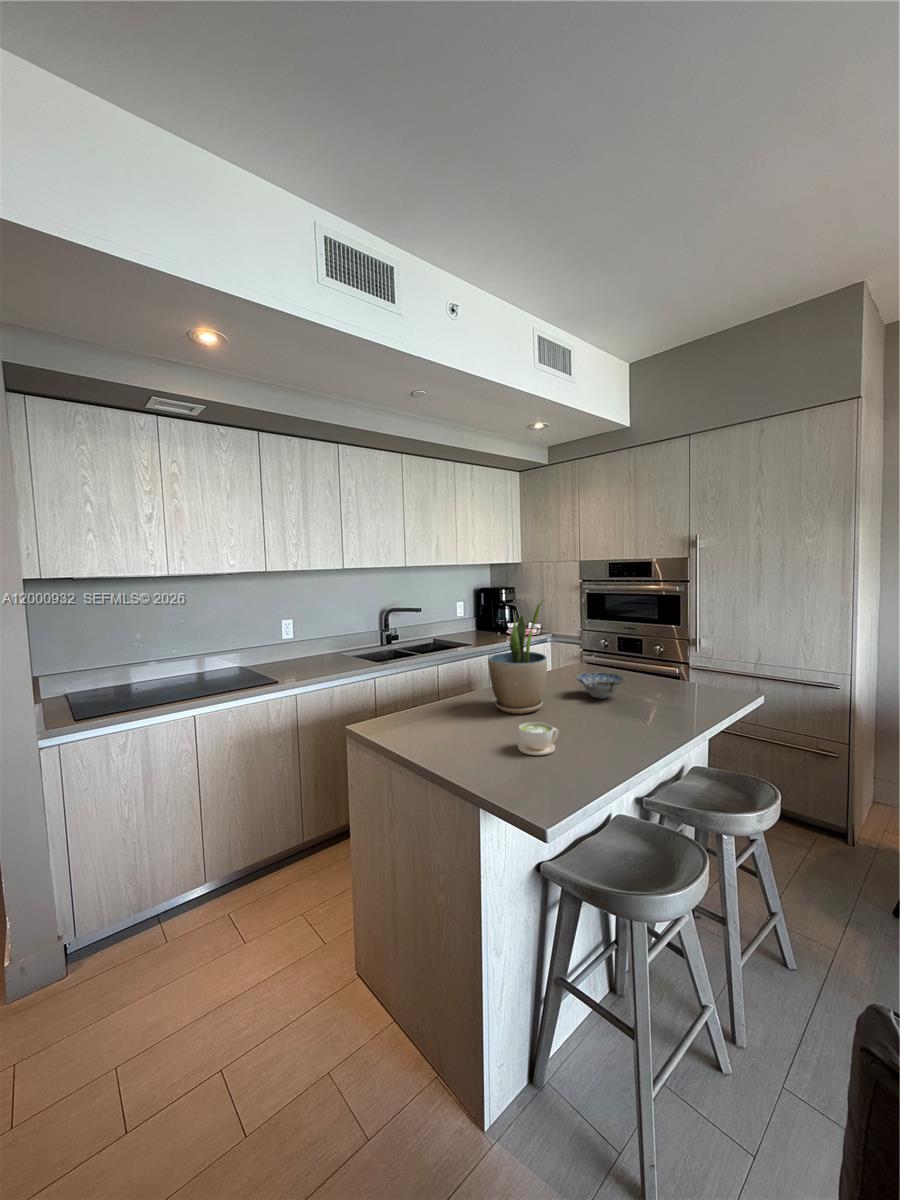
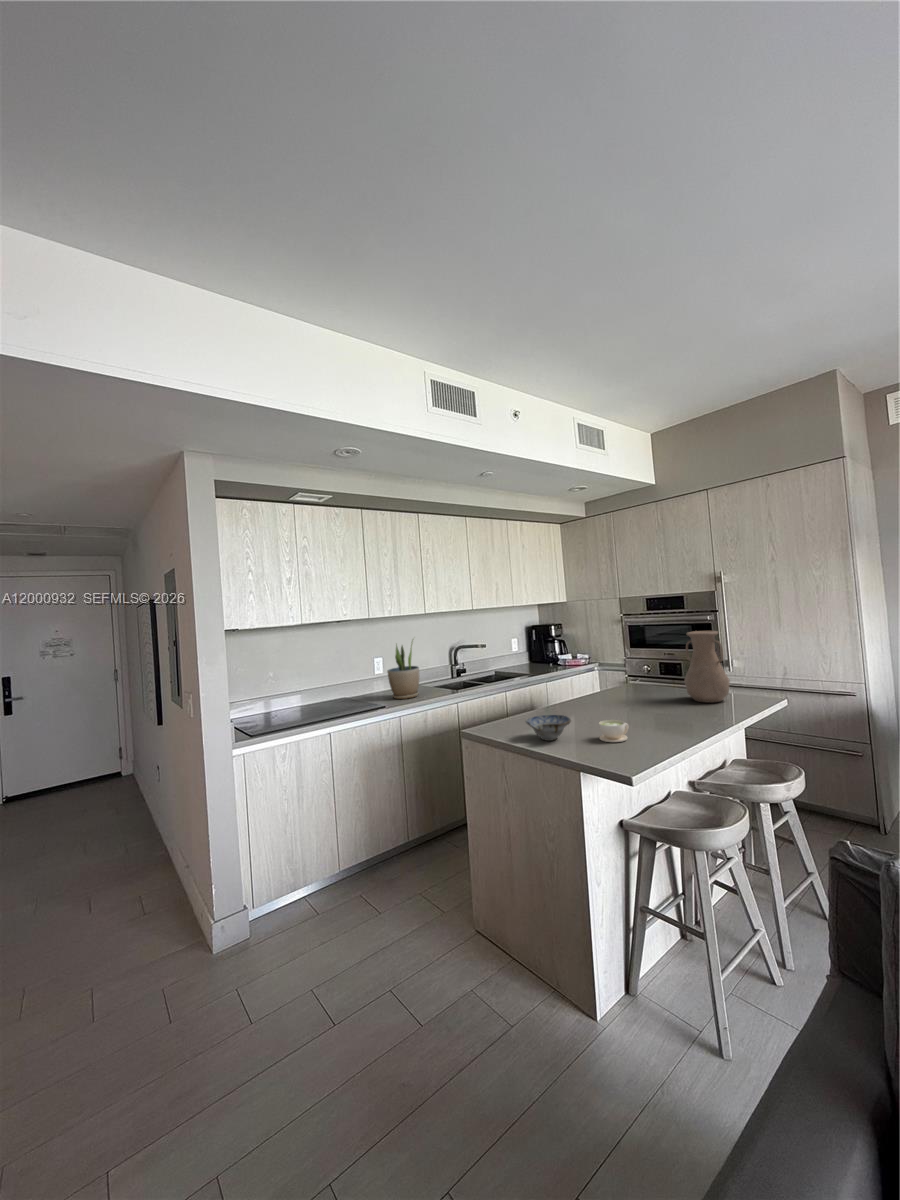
potted plant: present [488,601,547,714] -> present [387,645,419,699]
vase: none [641,605,696,695] -> present [684,631,730,703]
ceramic bowl: present [576,673,625,699] -> present [525,715,571,741]

